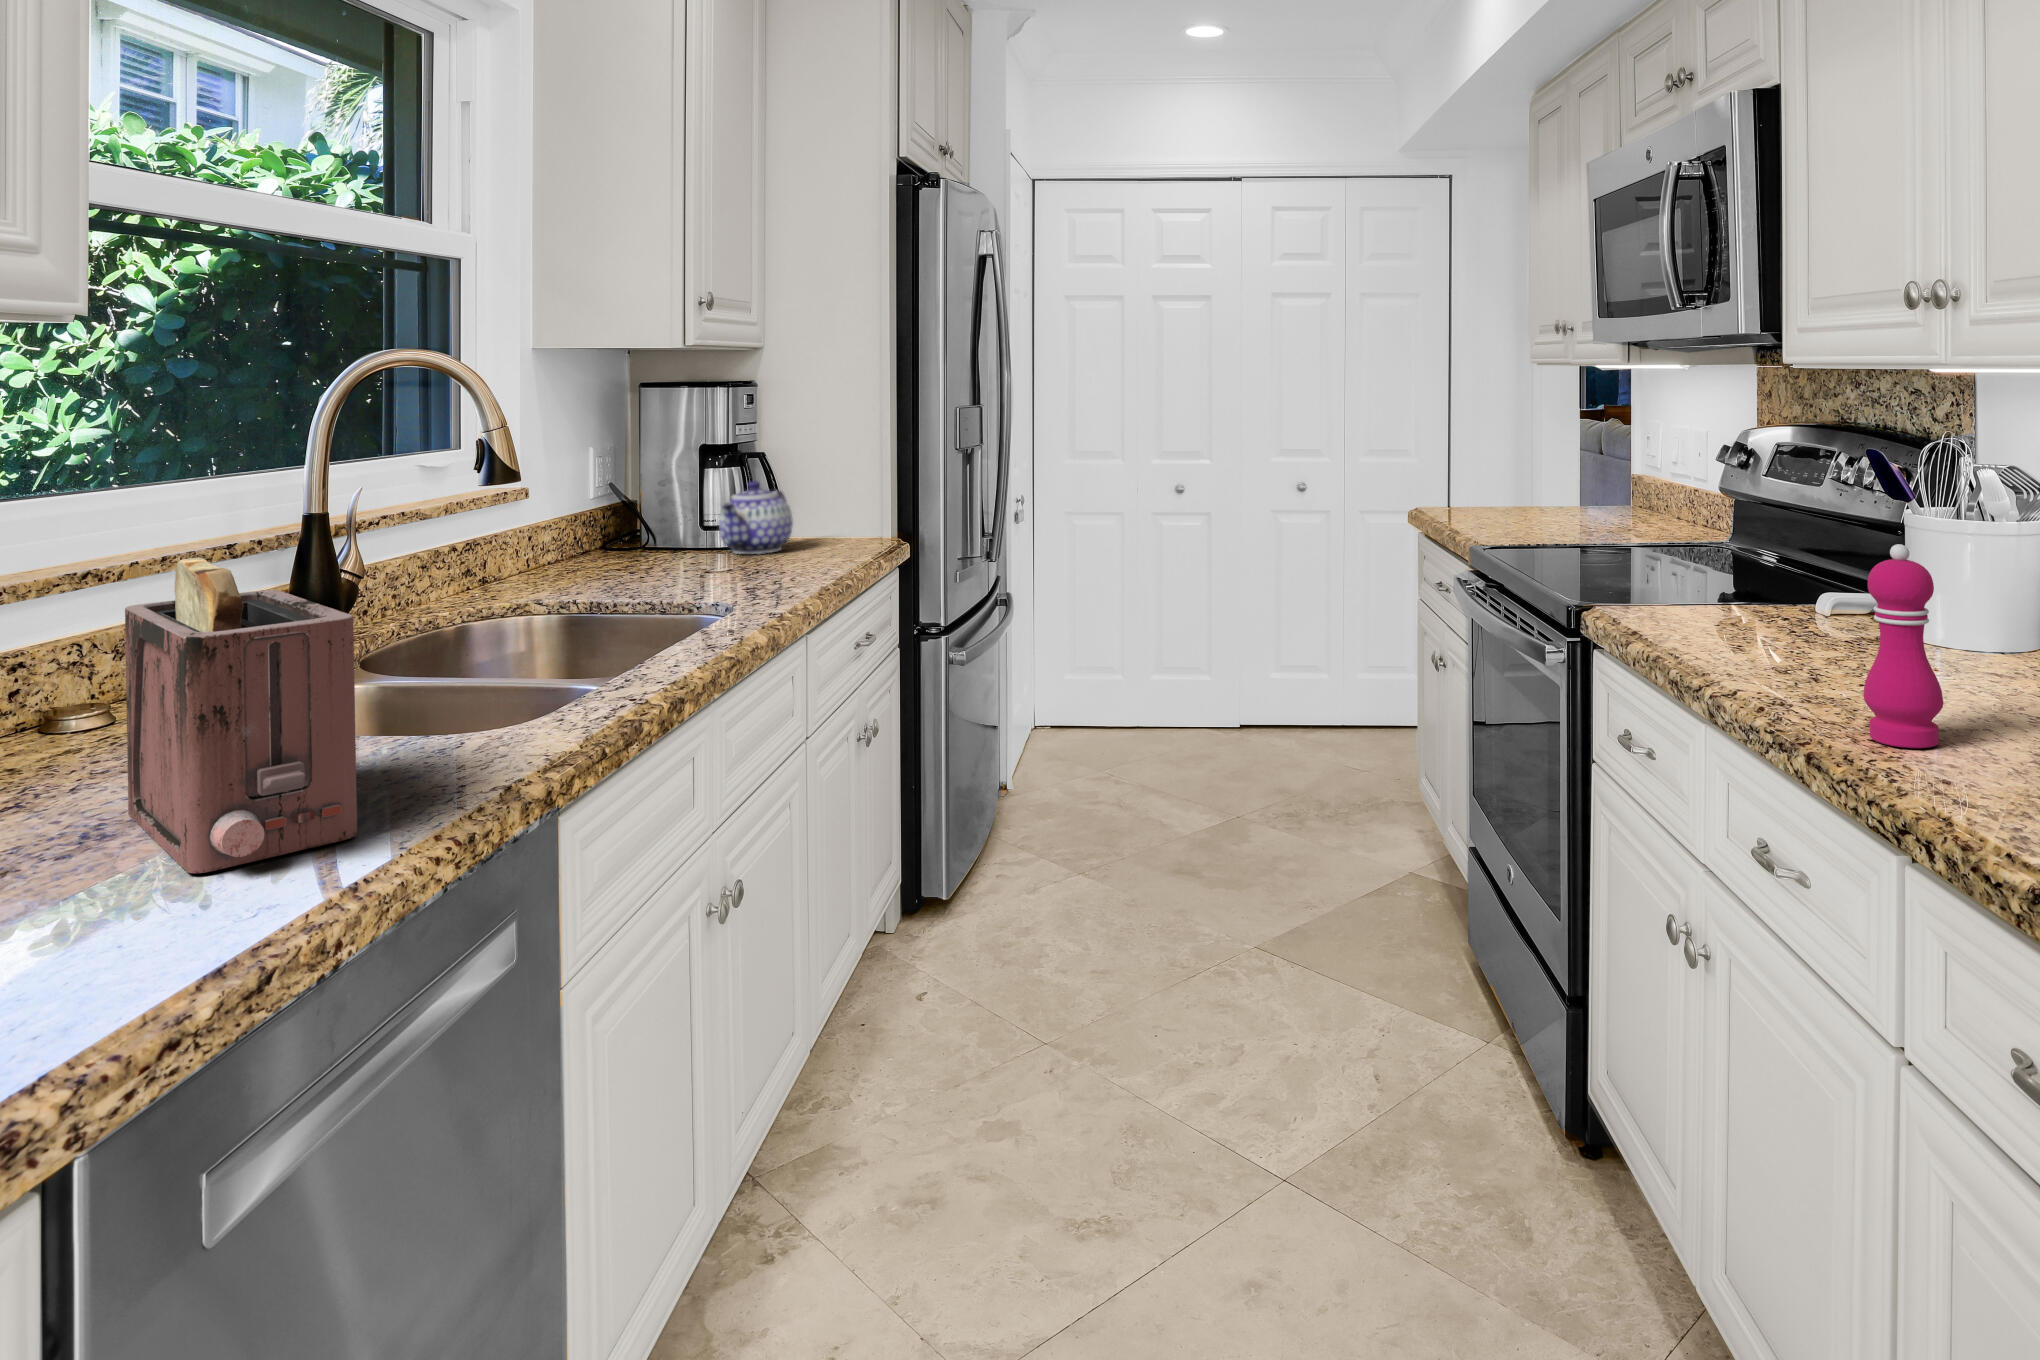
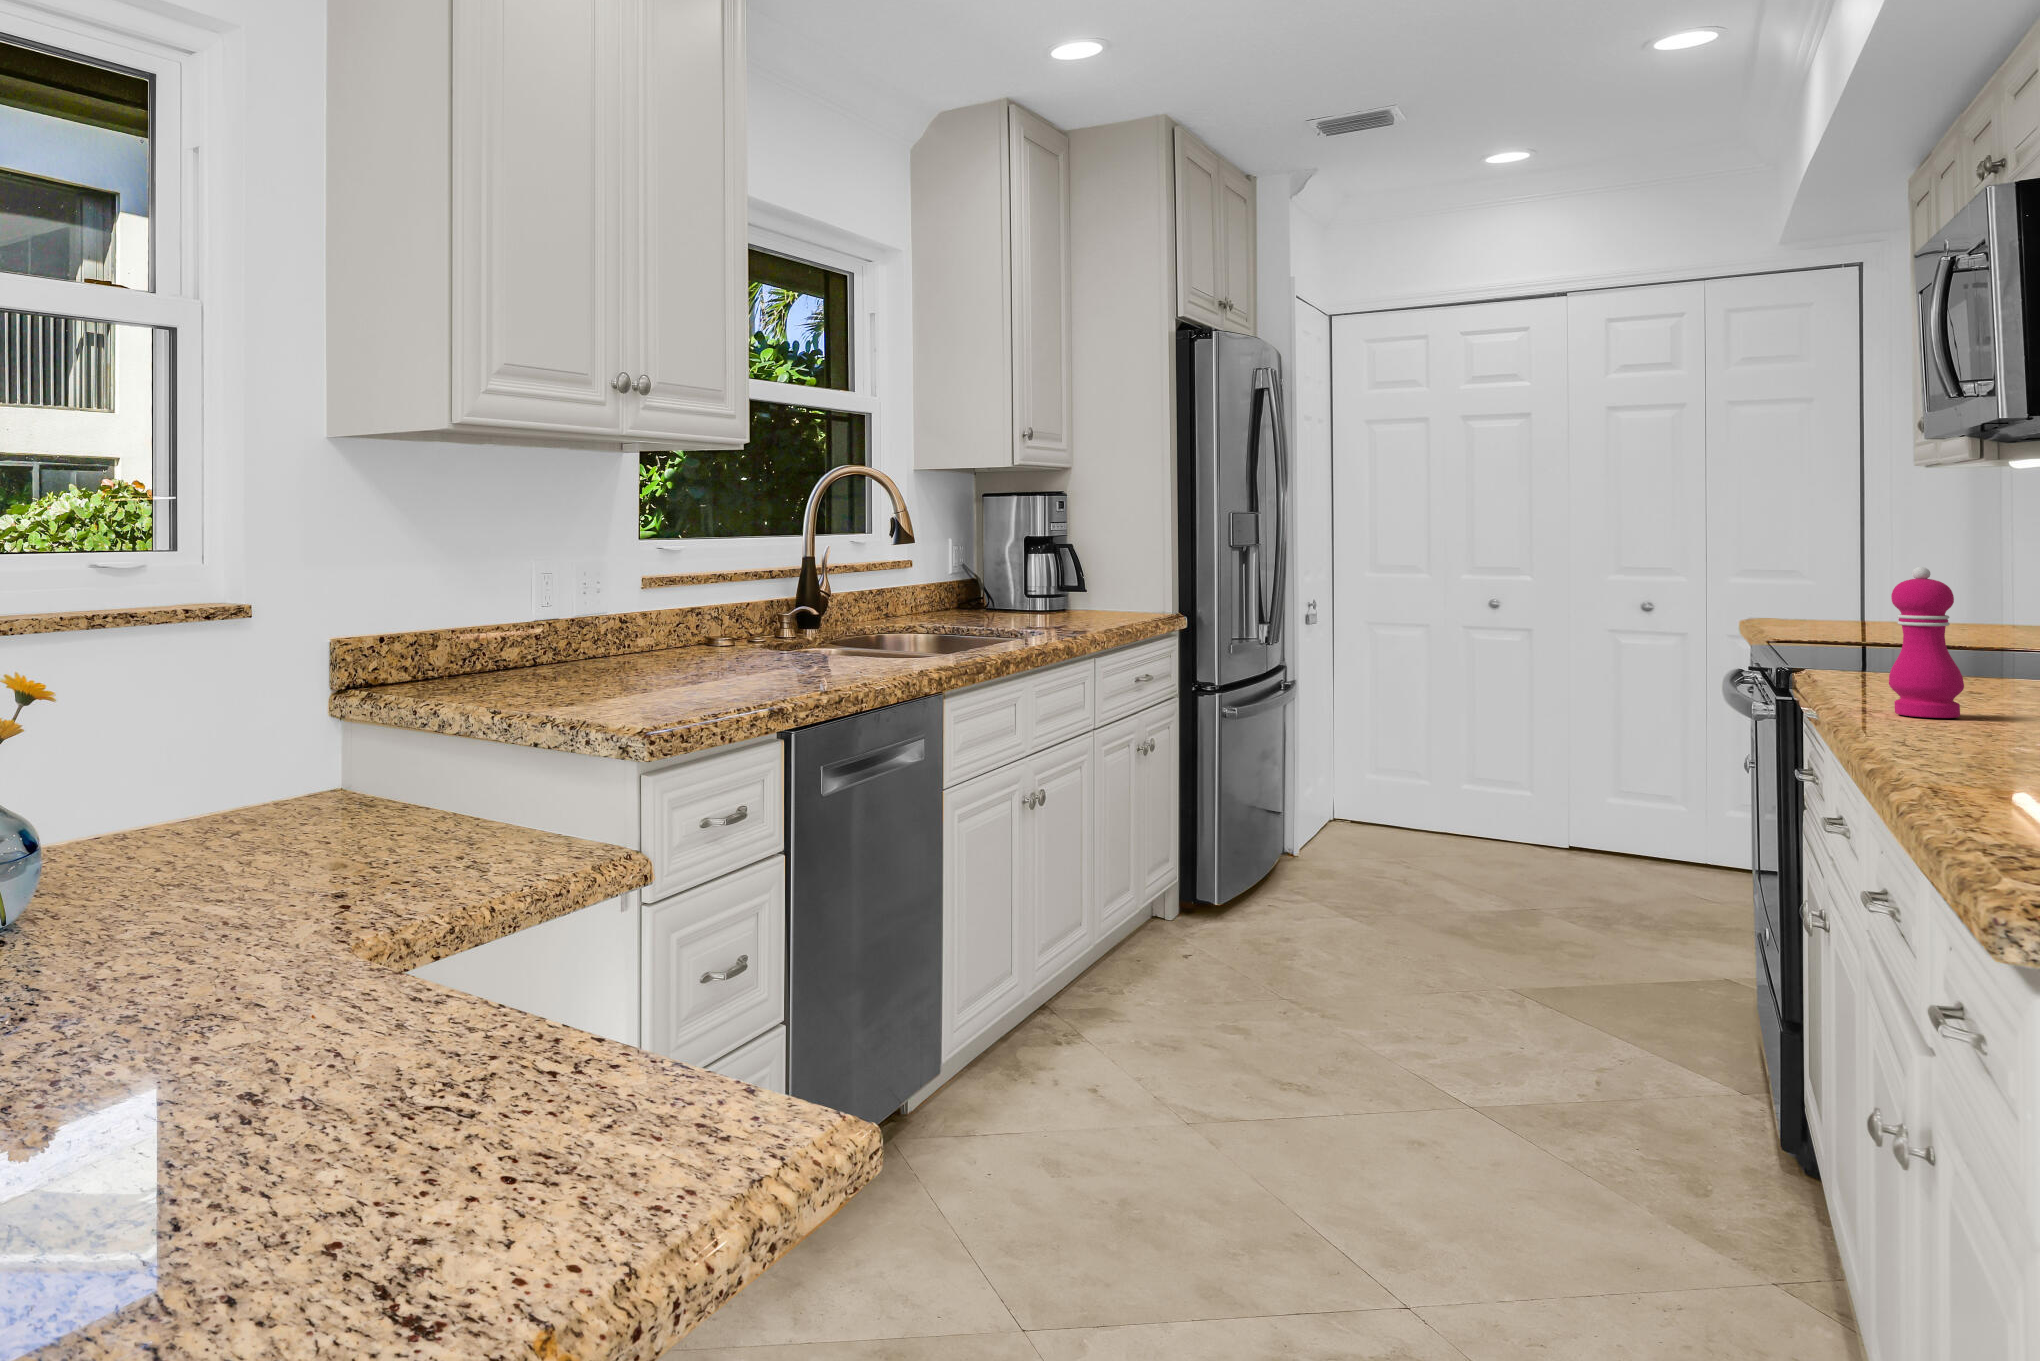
teapot: present [719,481,793,554] -> none [1039,564,1093,616]
toaster: present [125,558,357,873] -> none [762,551,863,677]

